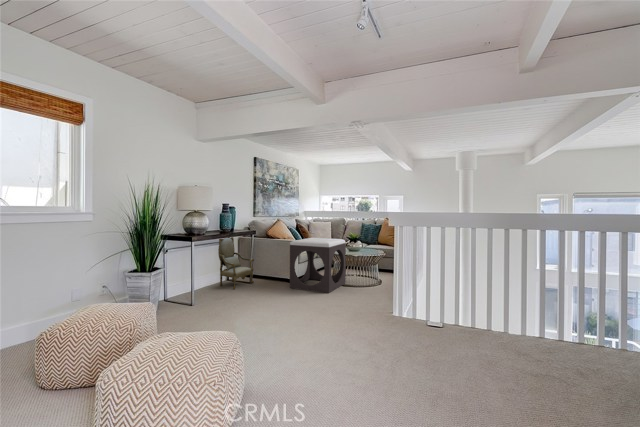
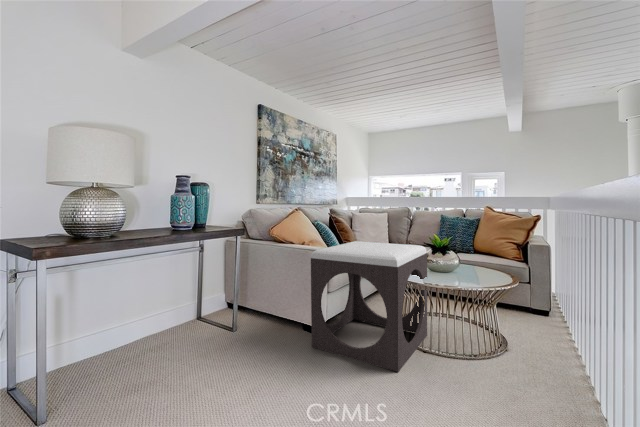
armchair: present [218,237,254,289] -> none [156,192,247,348]

